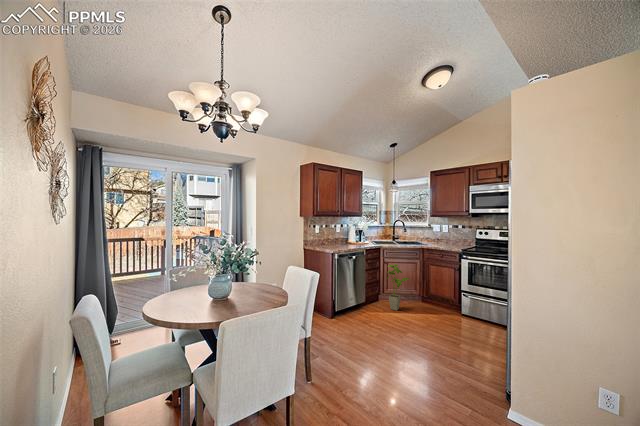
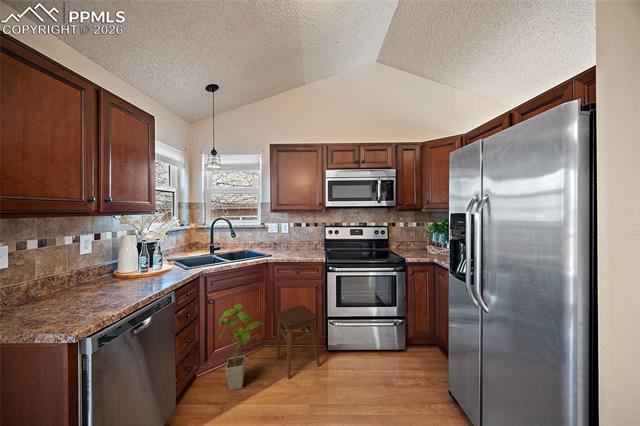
stool: none [422,279,448,319] -> present [276,305,320,379]

